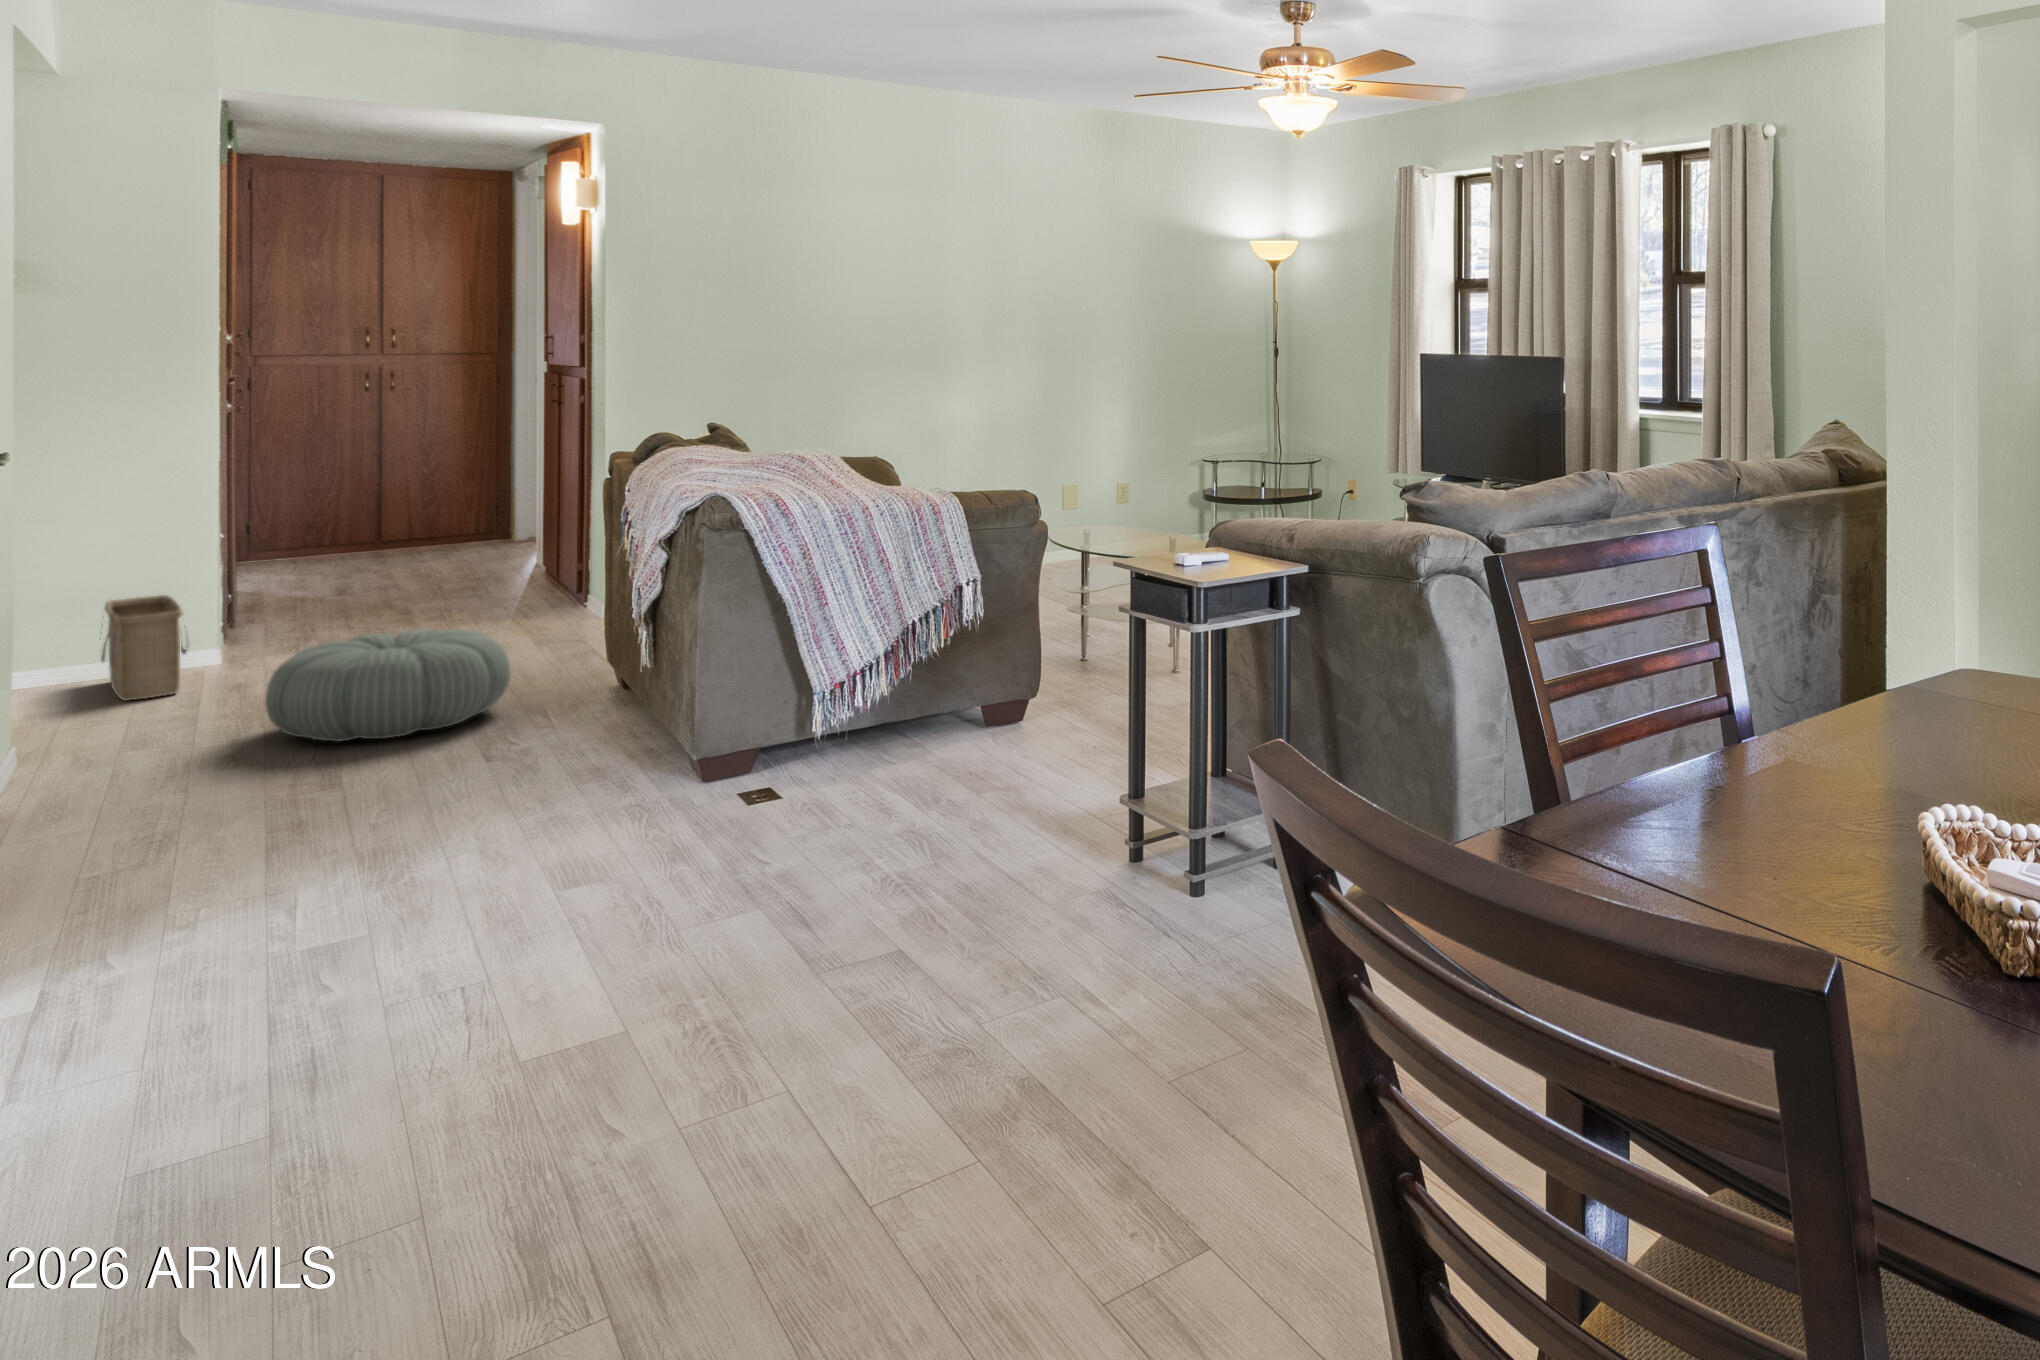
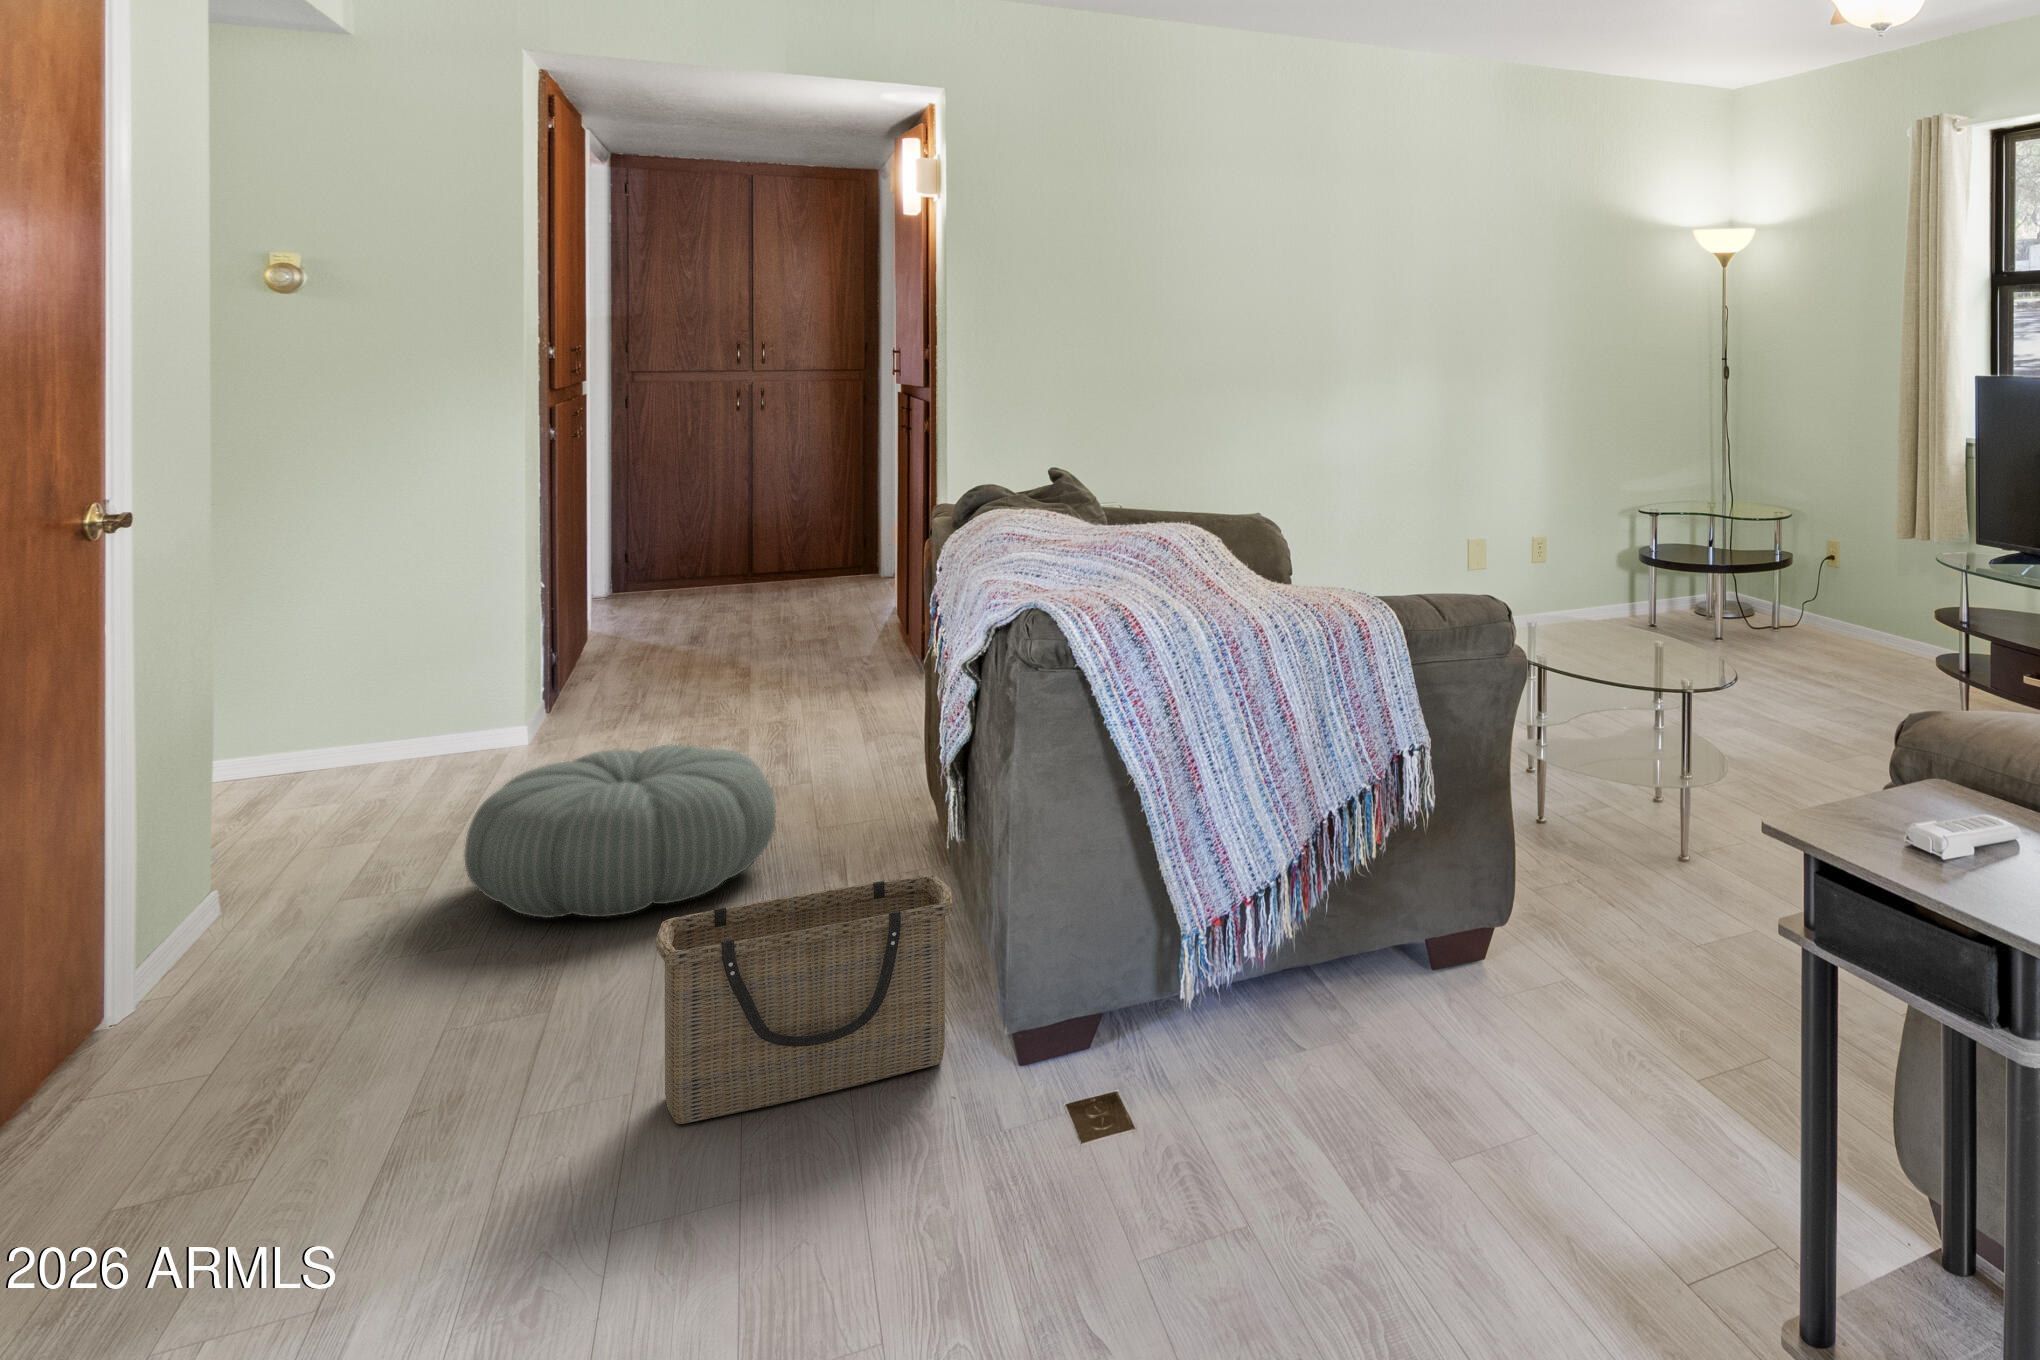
basket: present [101,595,187,701] -> present [656,875,953,1124]

